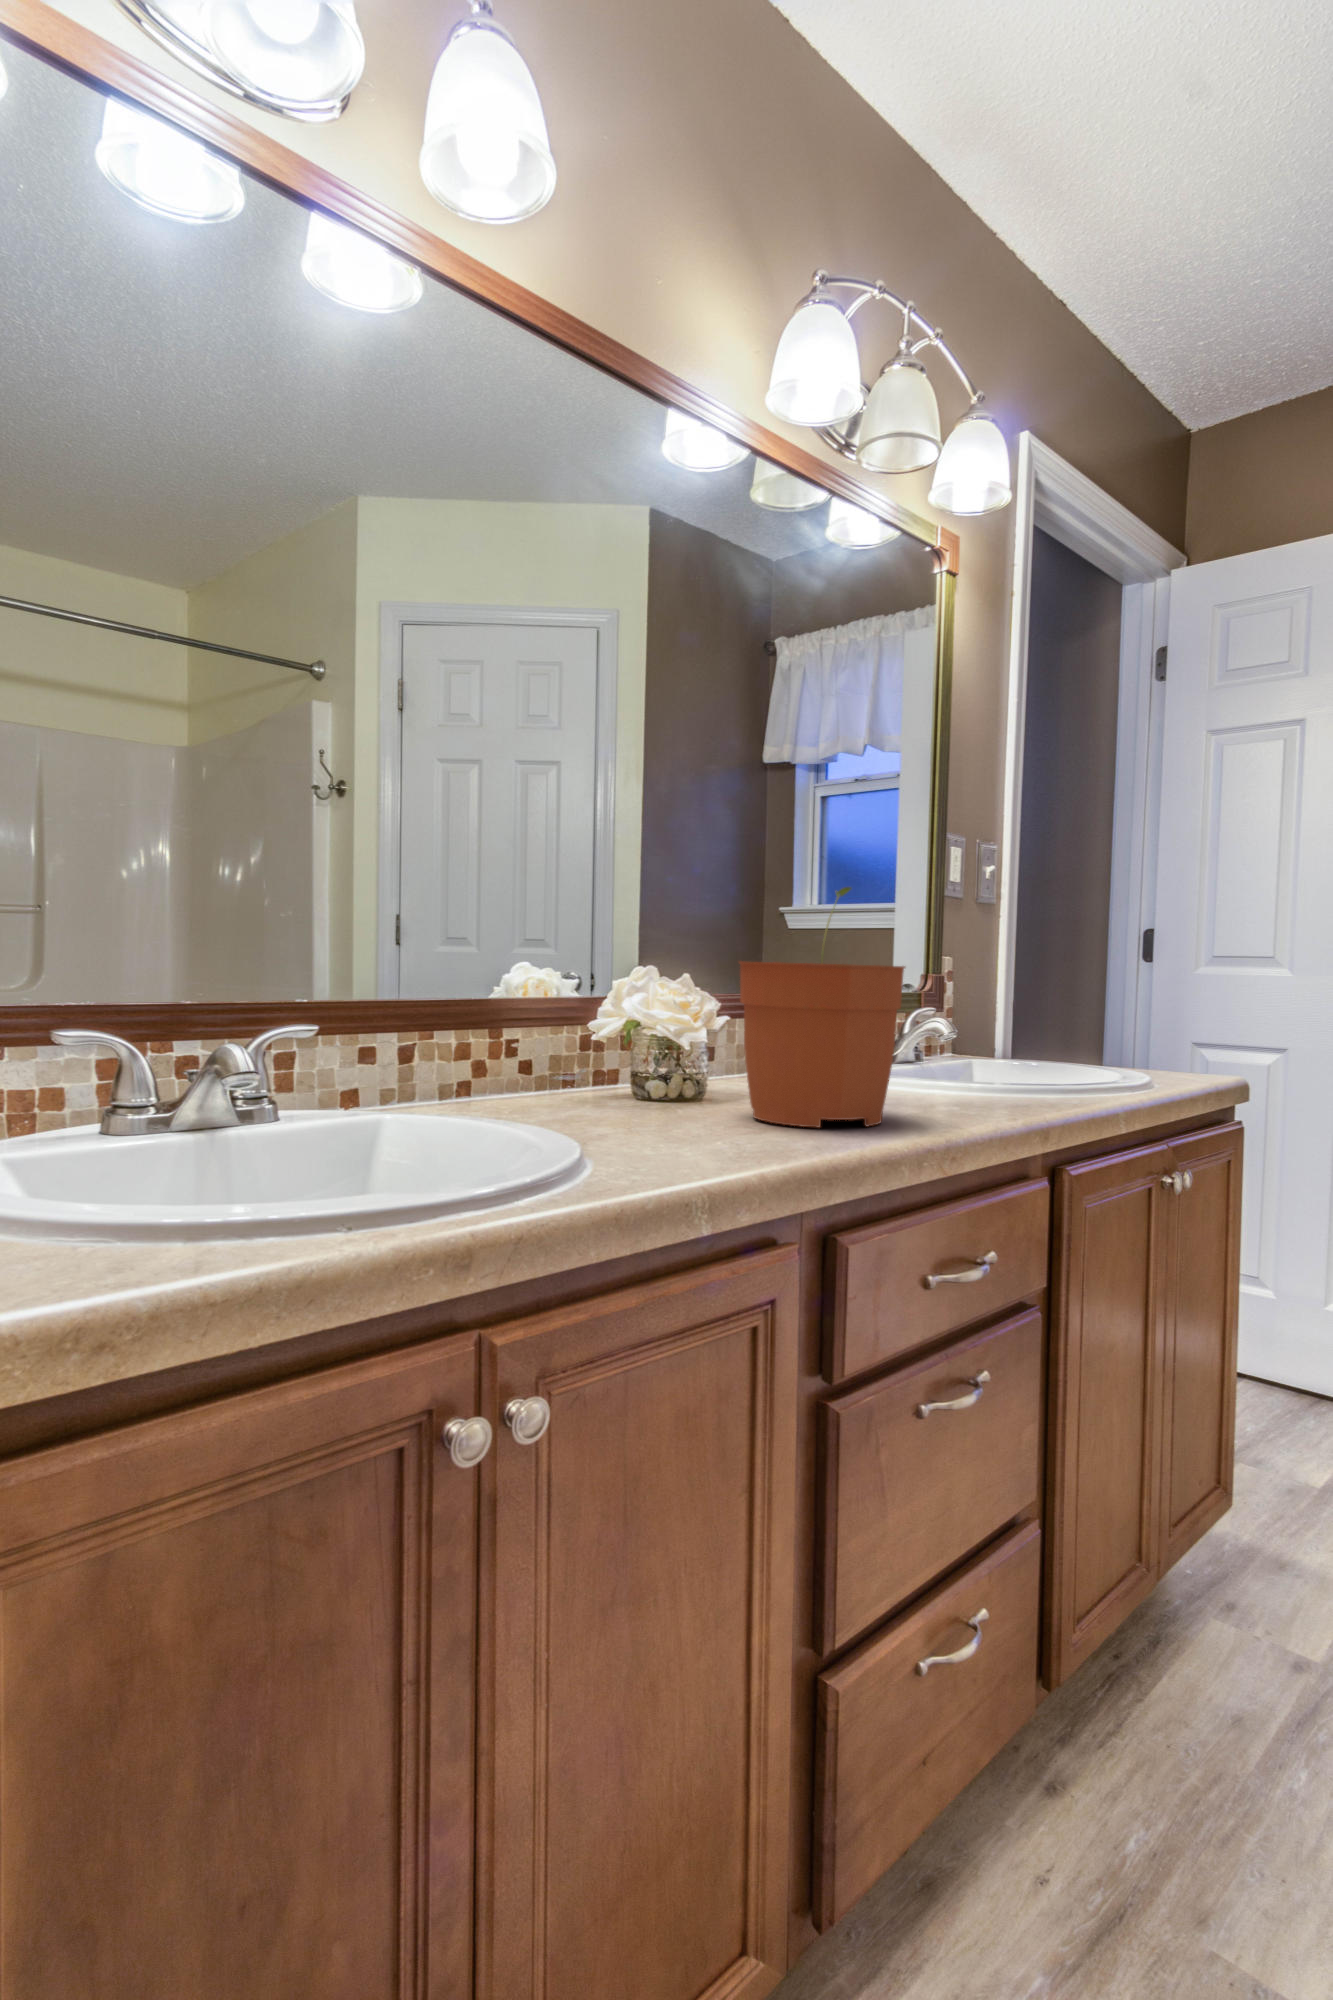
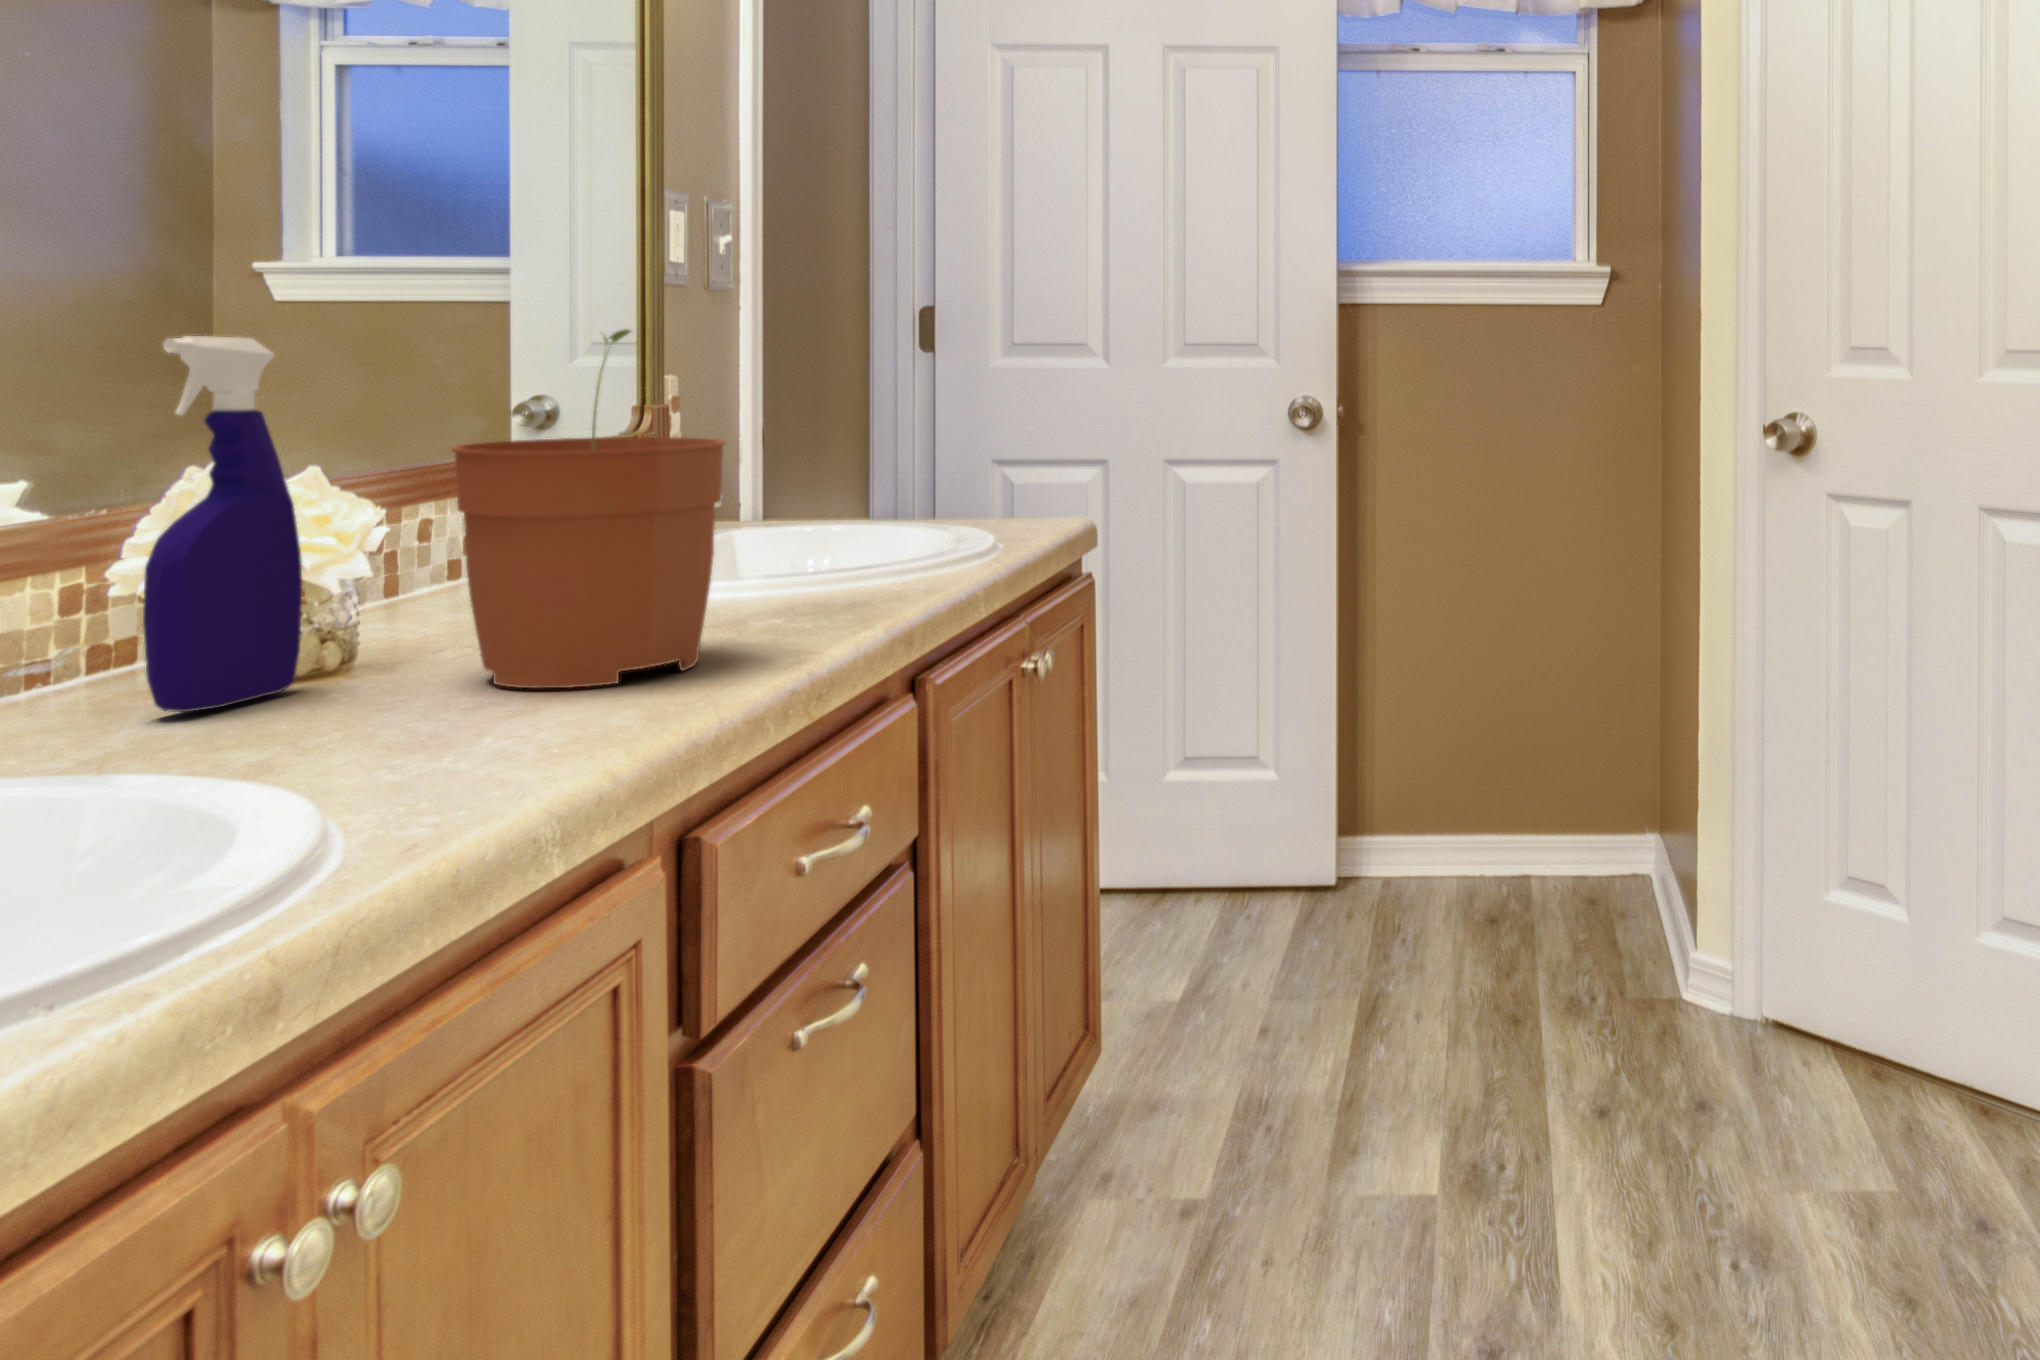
spray bottle: none [582,887,666,1108] -> present [143,336,302,712]

